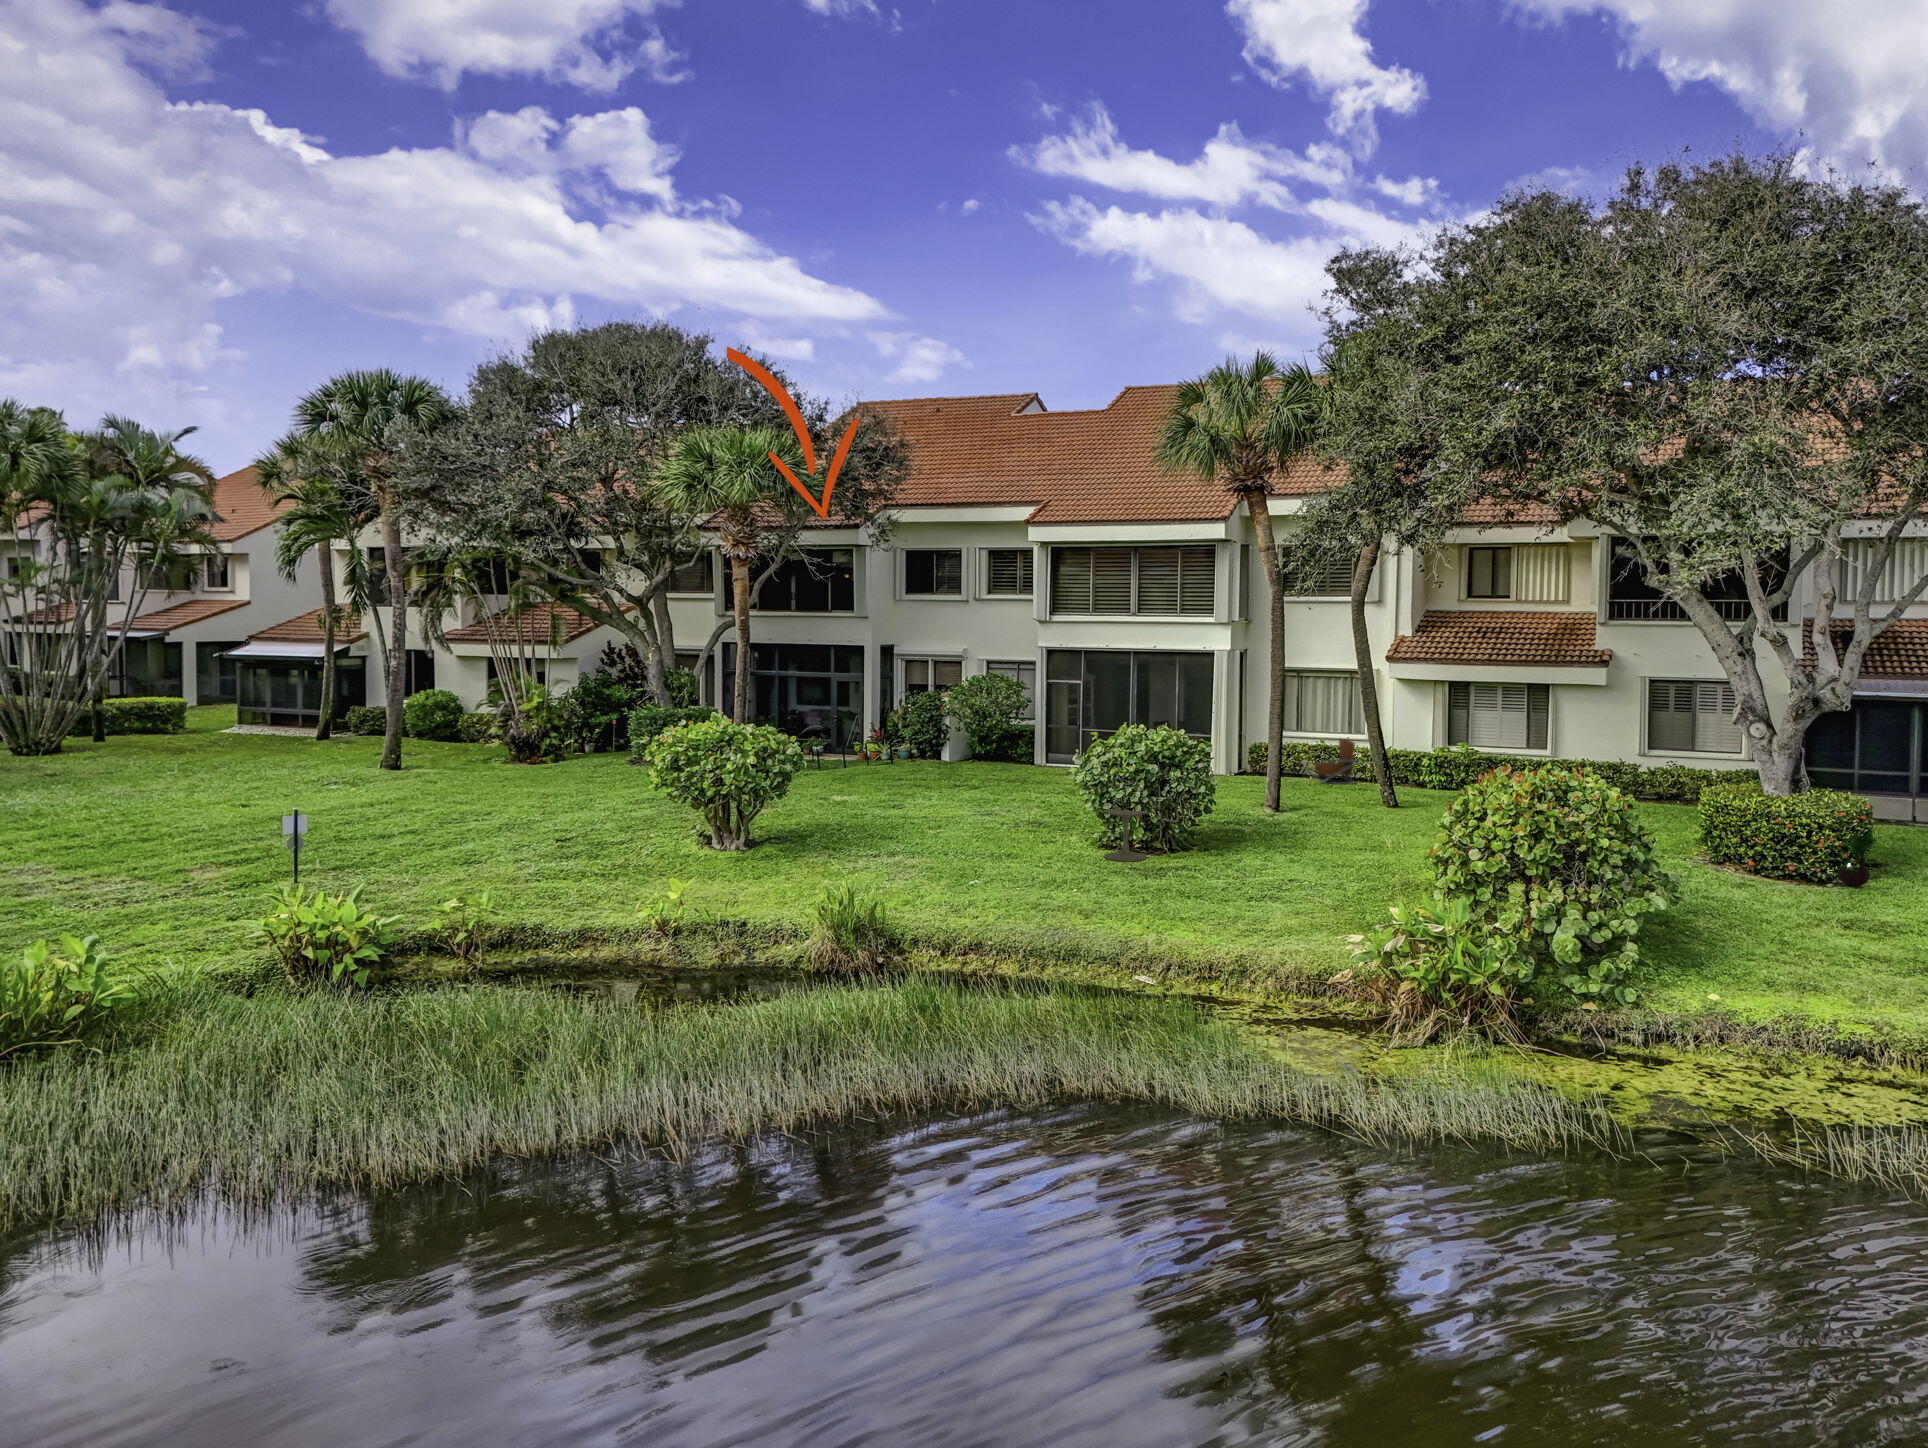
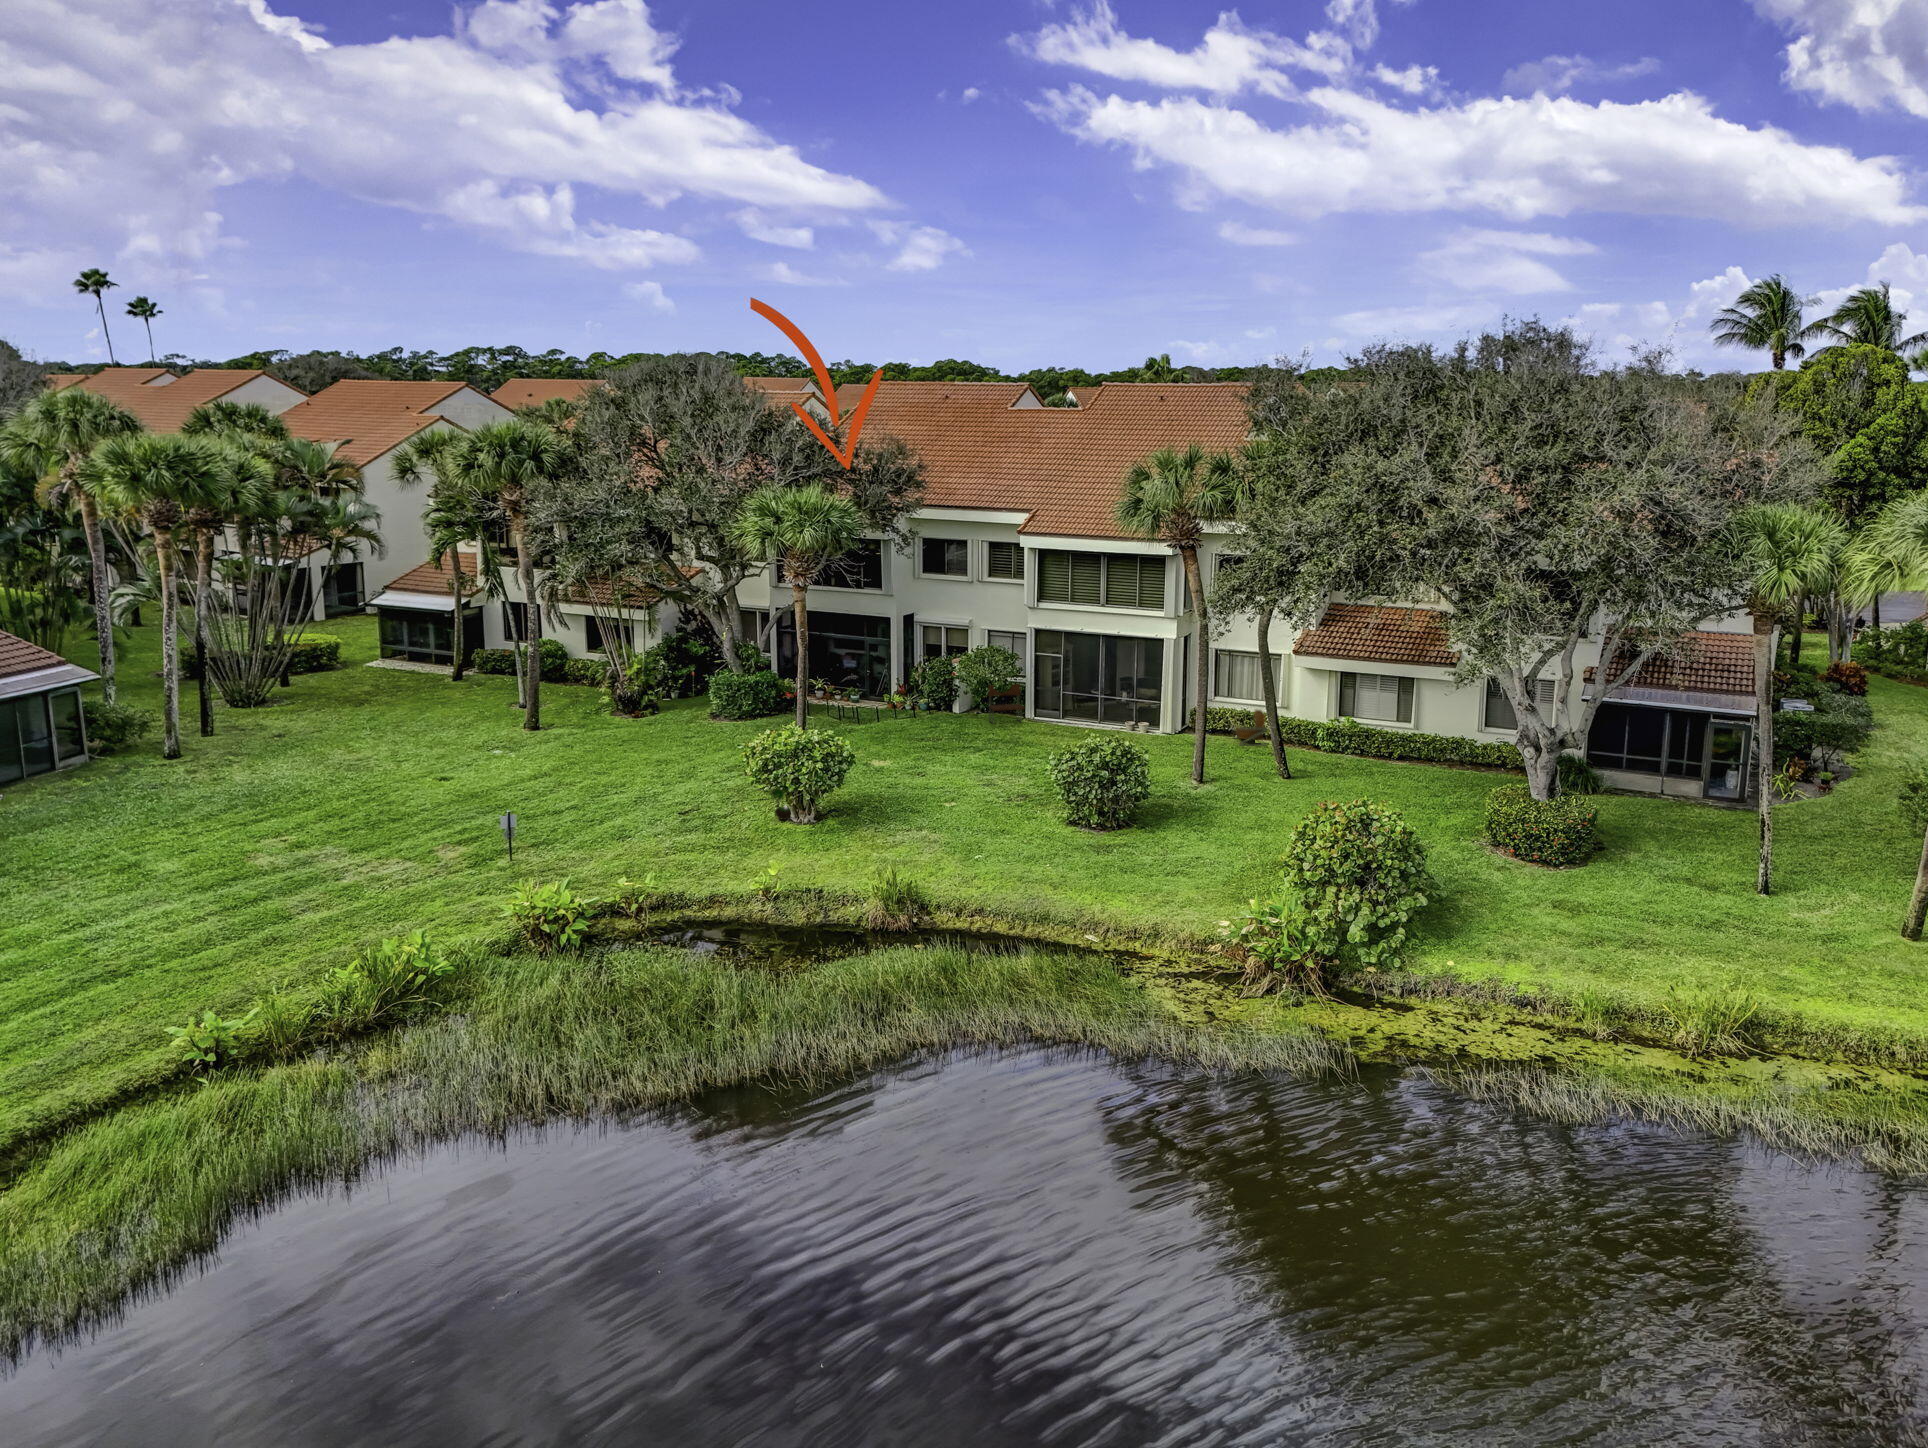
bench: none [989,716,1037,766] -> present [988,684,1024,724]
pedestal table: present [1104,809,1147,862] -> none [1071,792,1102,833]
potted tree: present [1839,832,1878,887] -> present [769,787,791,820]

